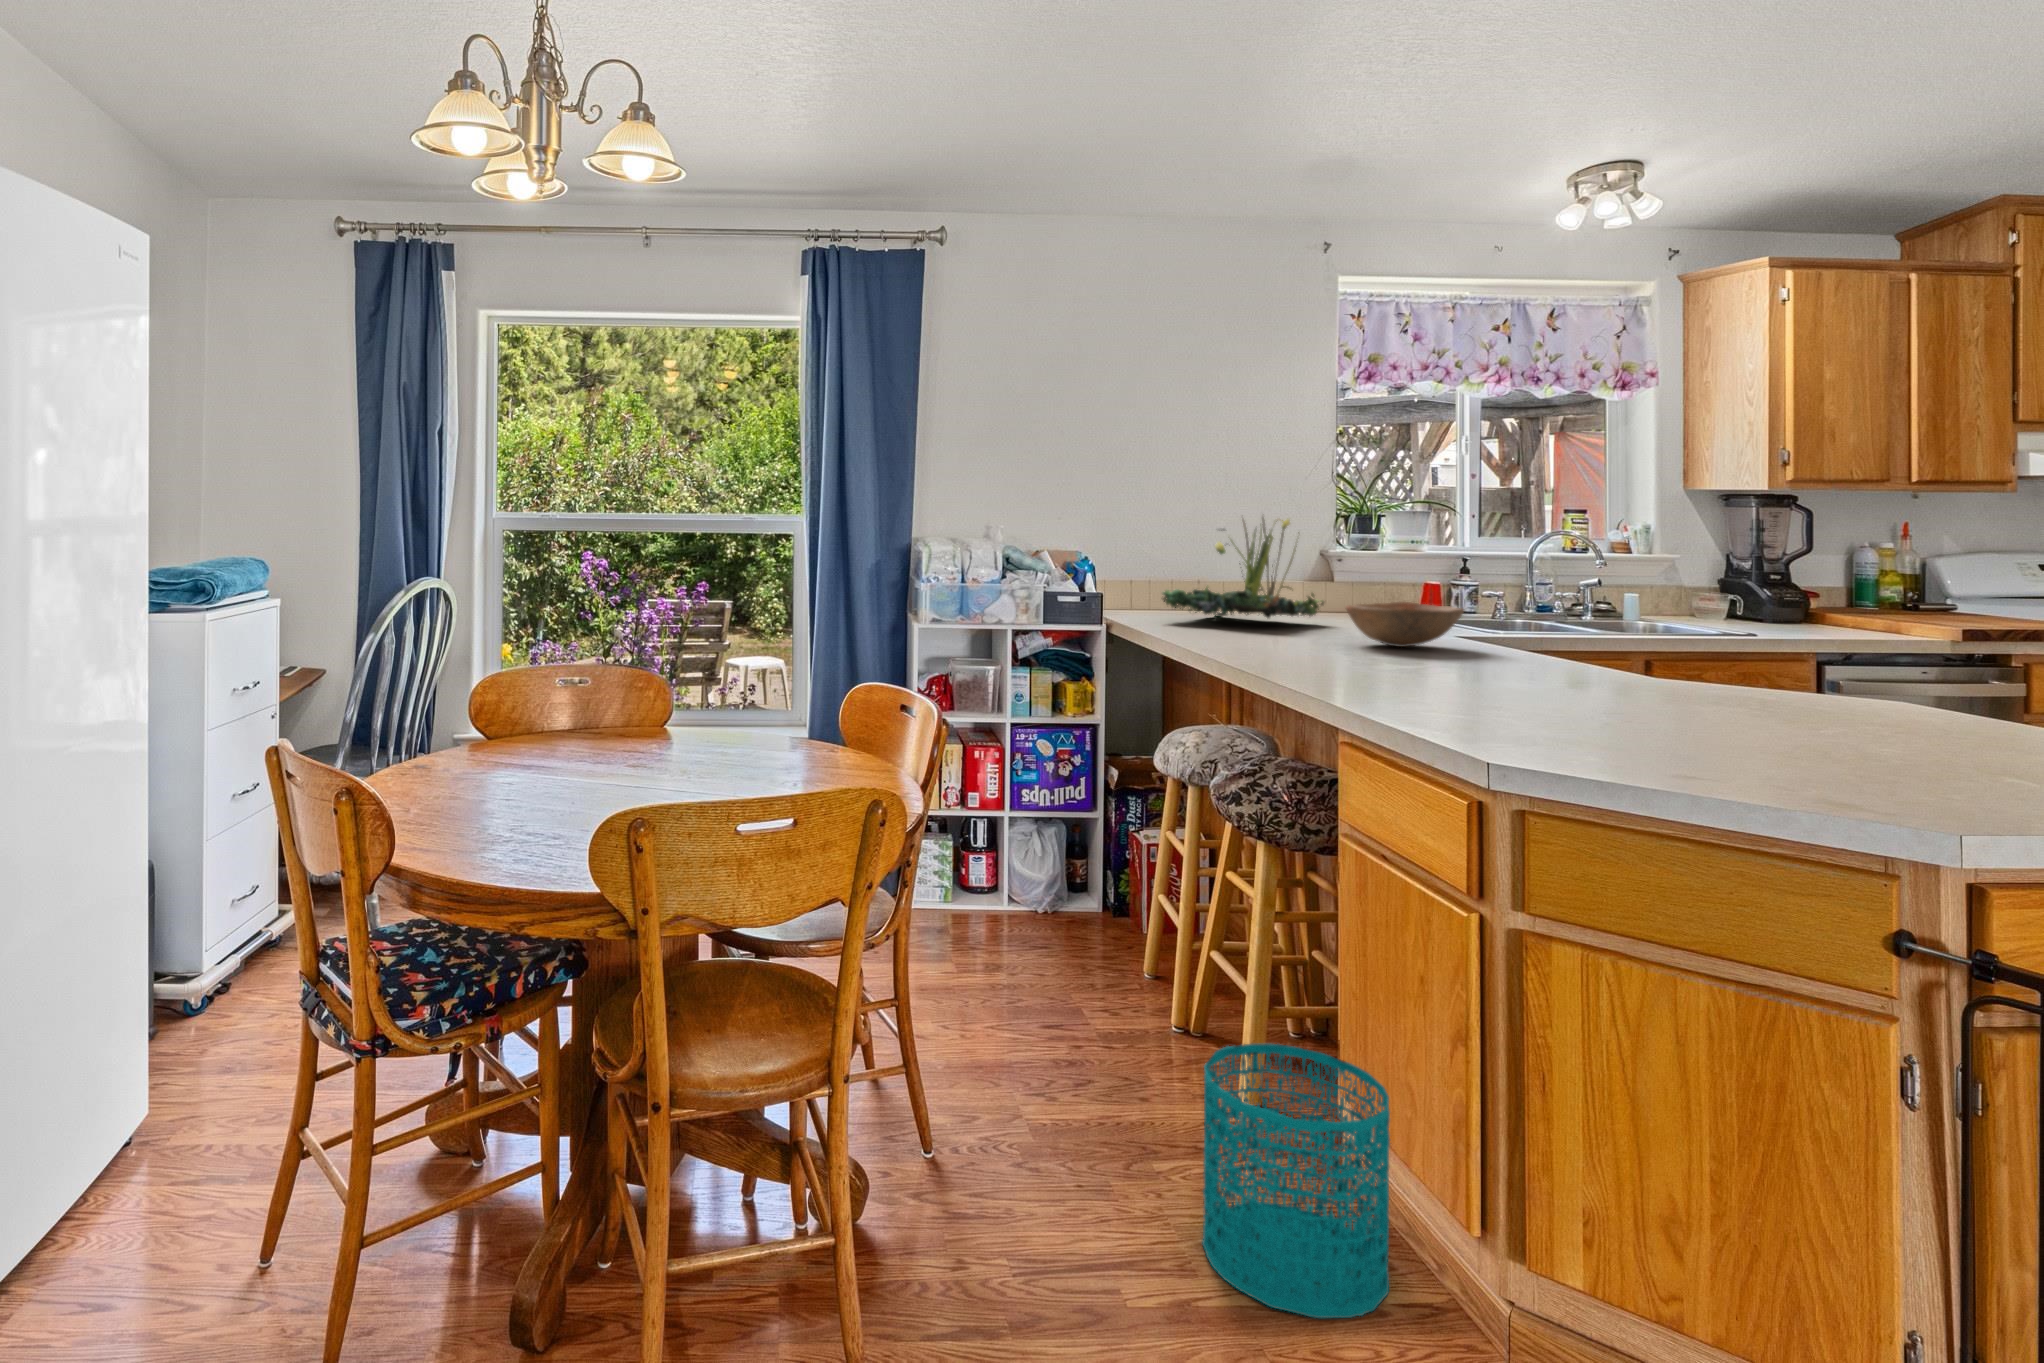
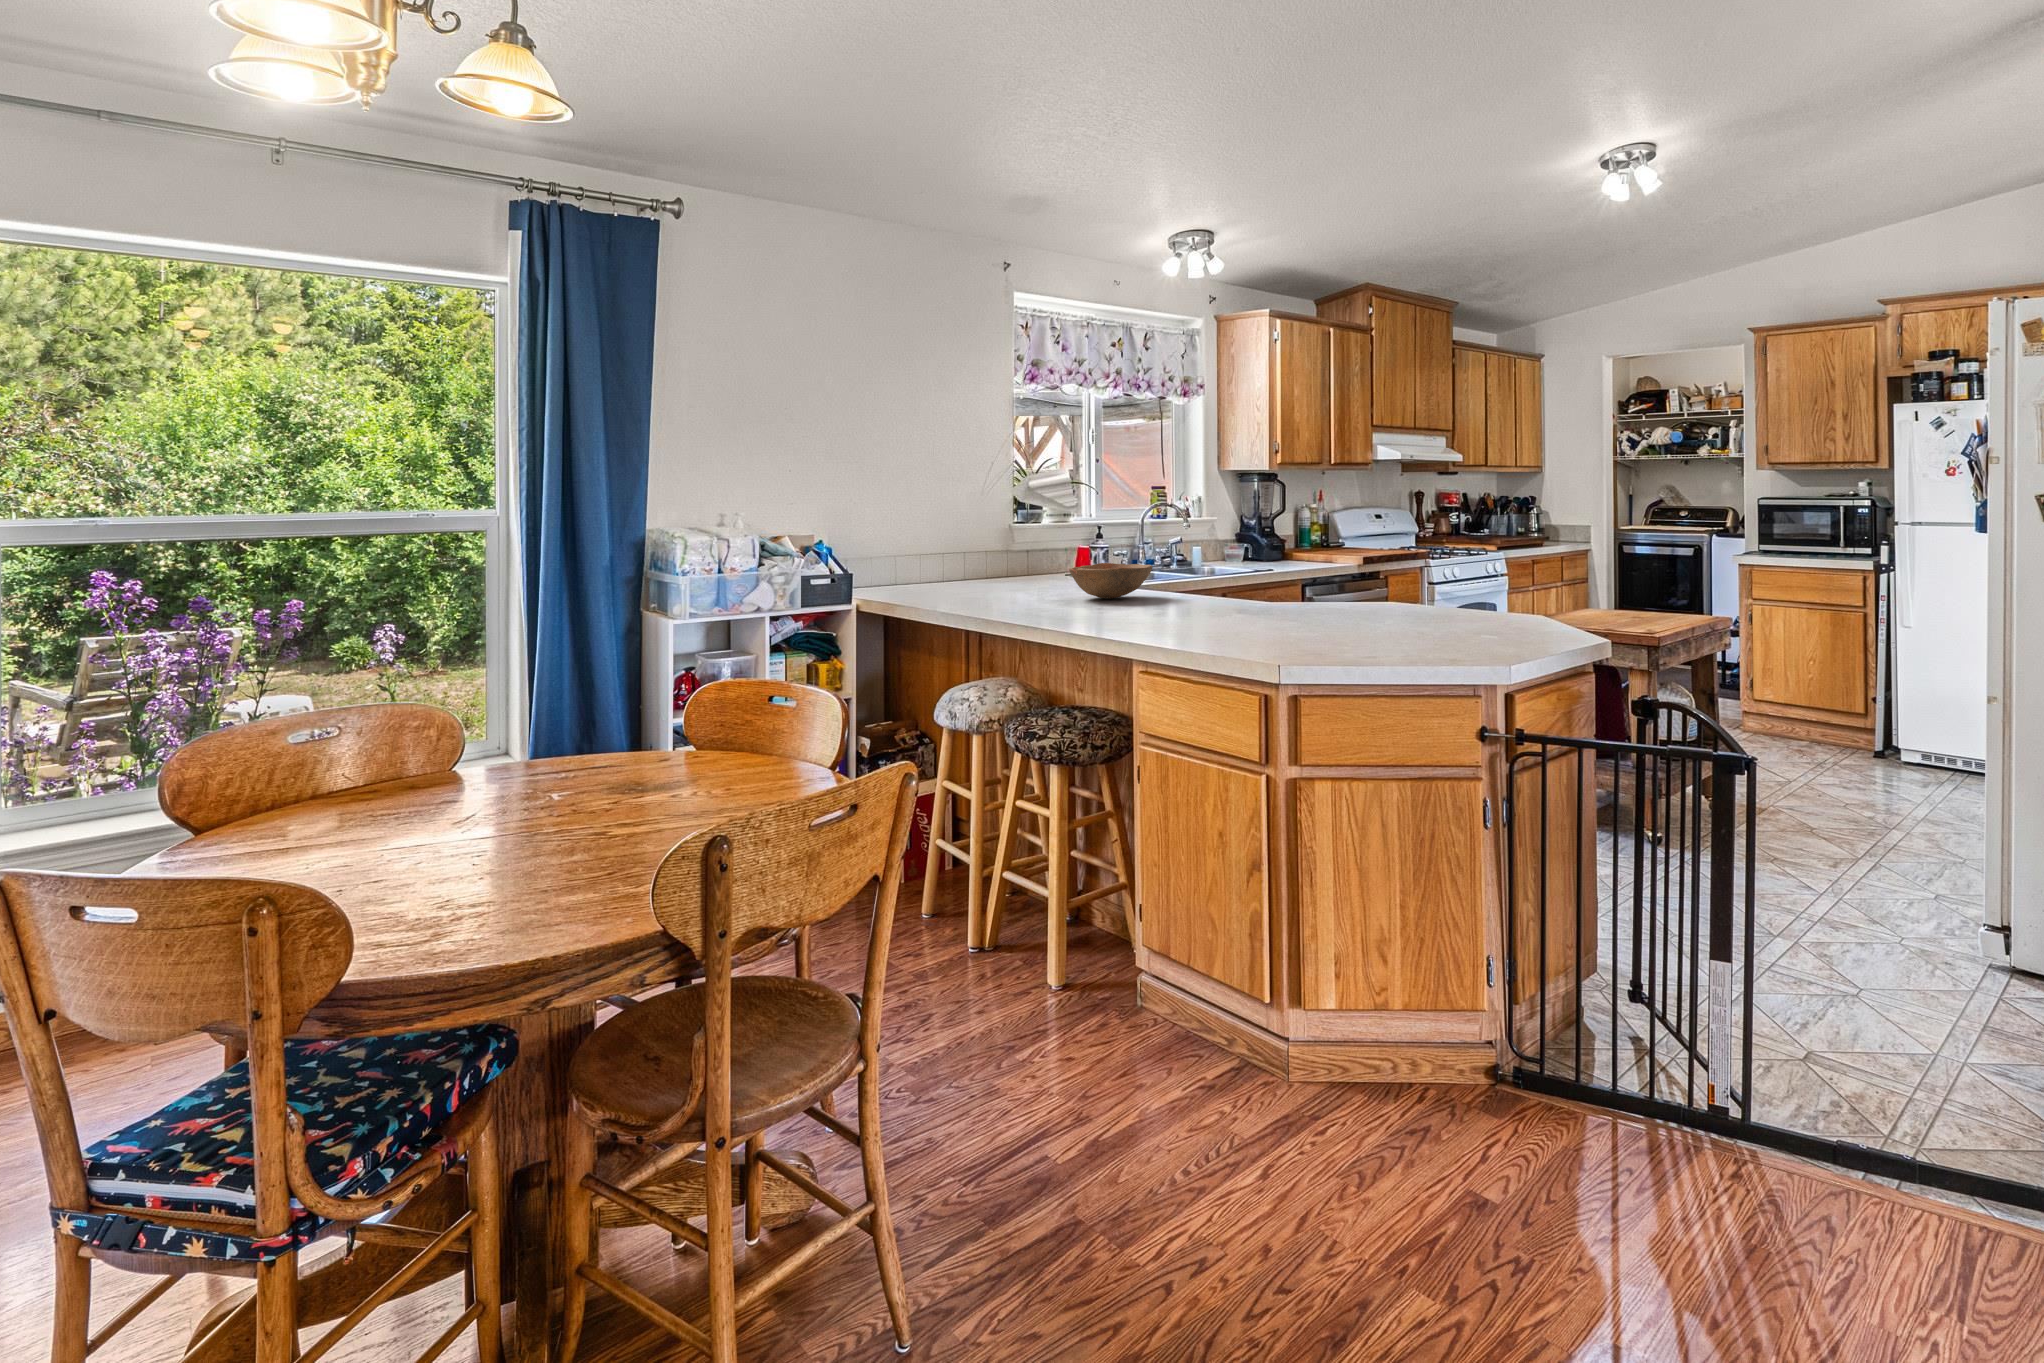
plant: present [1163,518,1324,618] -> none [905,495,1029,588]
wastebasket: present [1202,1044,1390,1318] -> none [1081,919,1218,1123]

